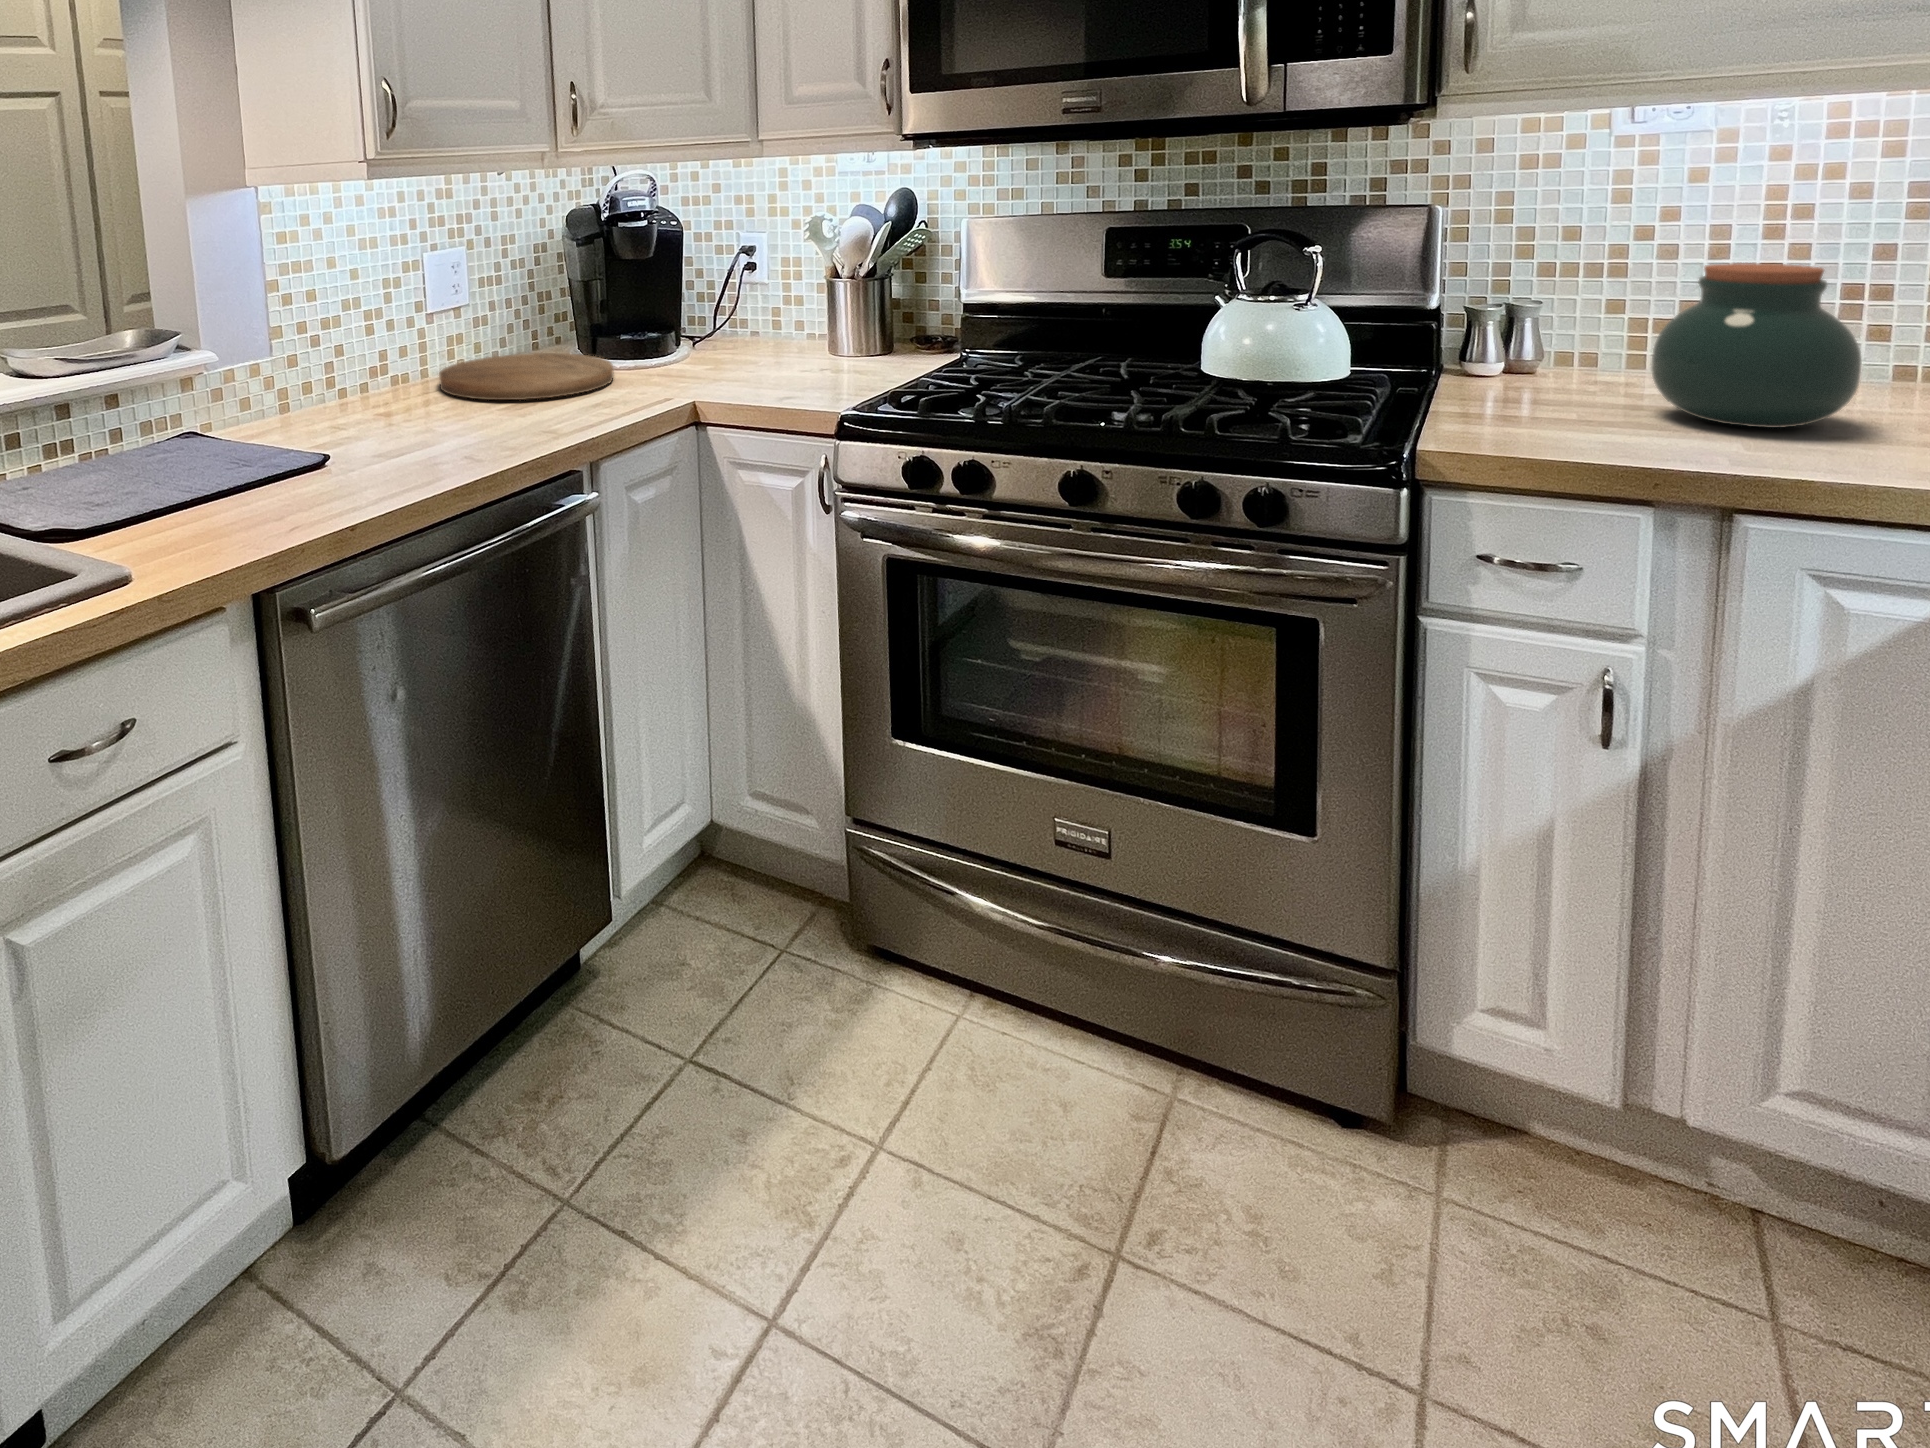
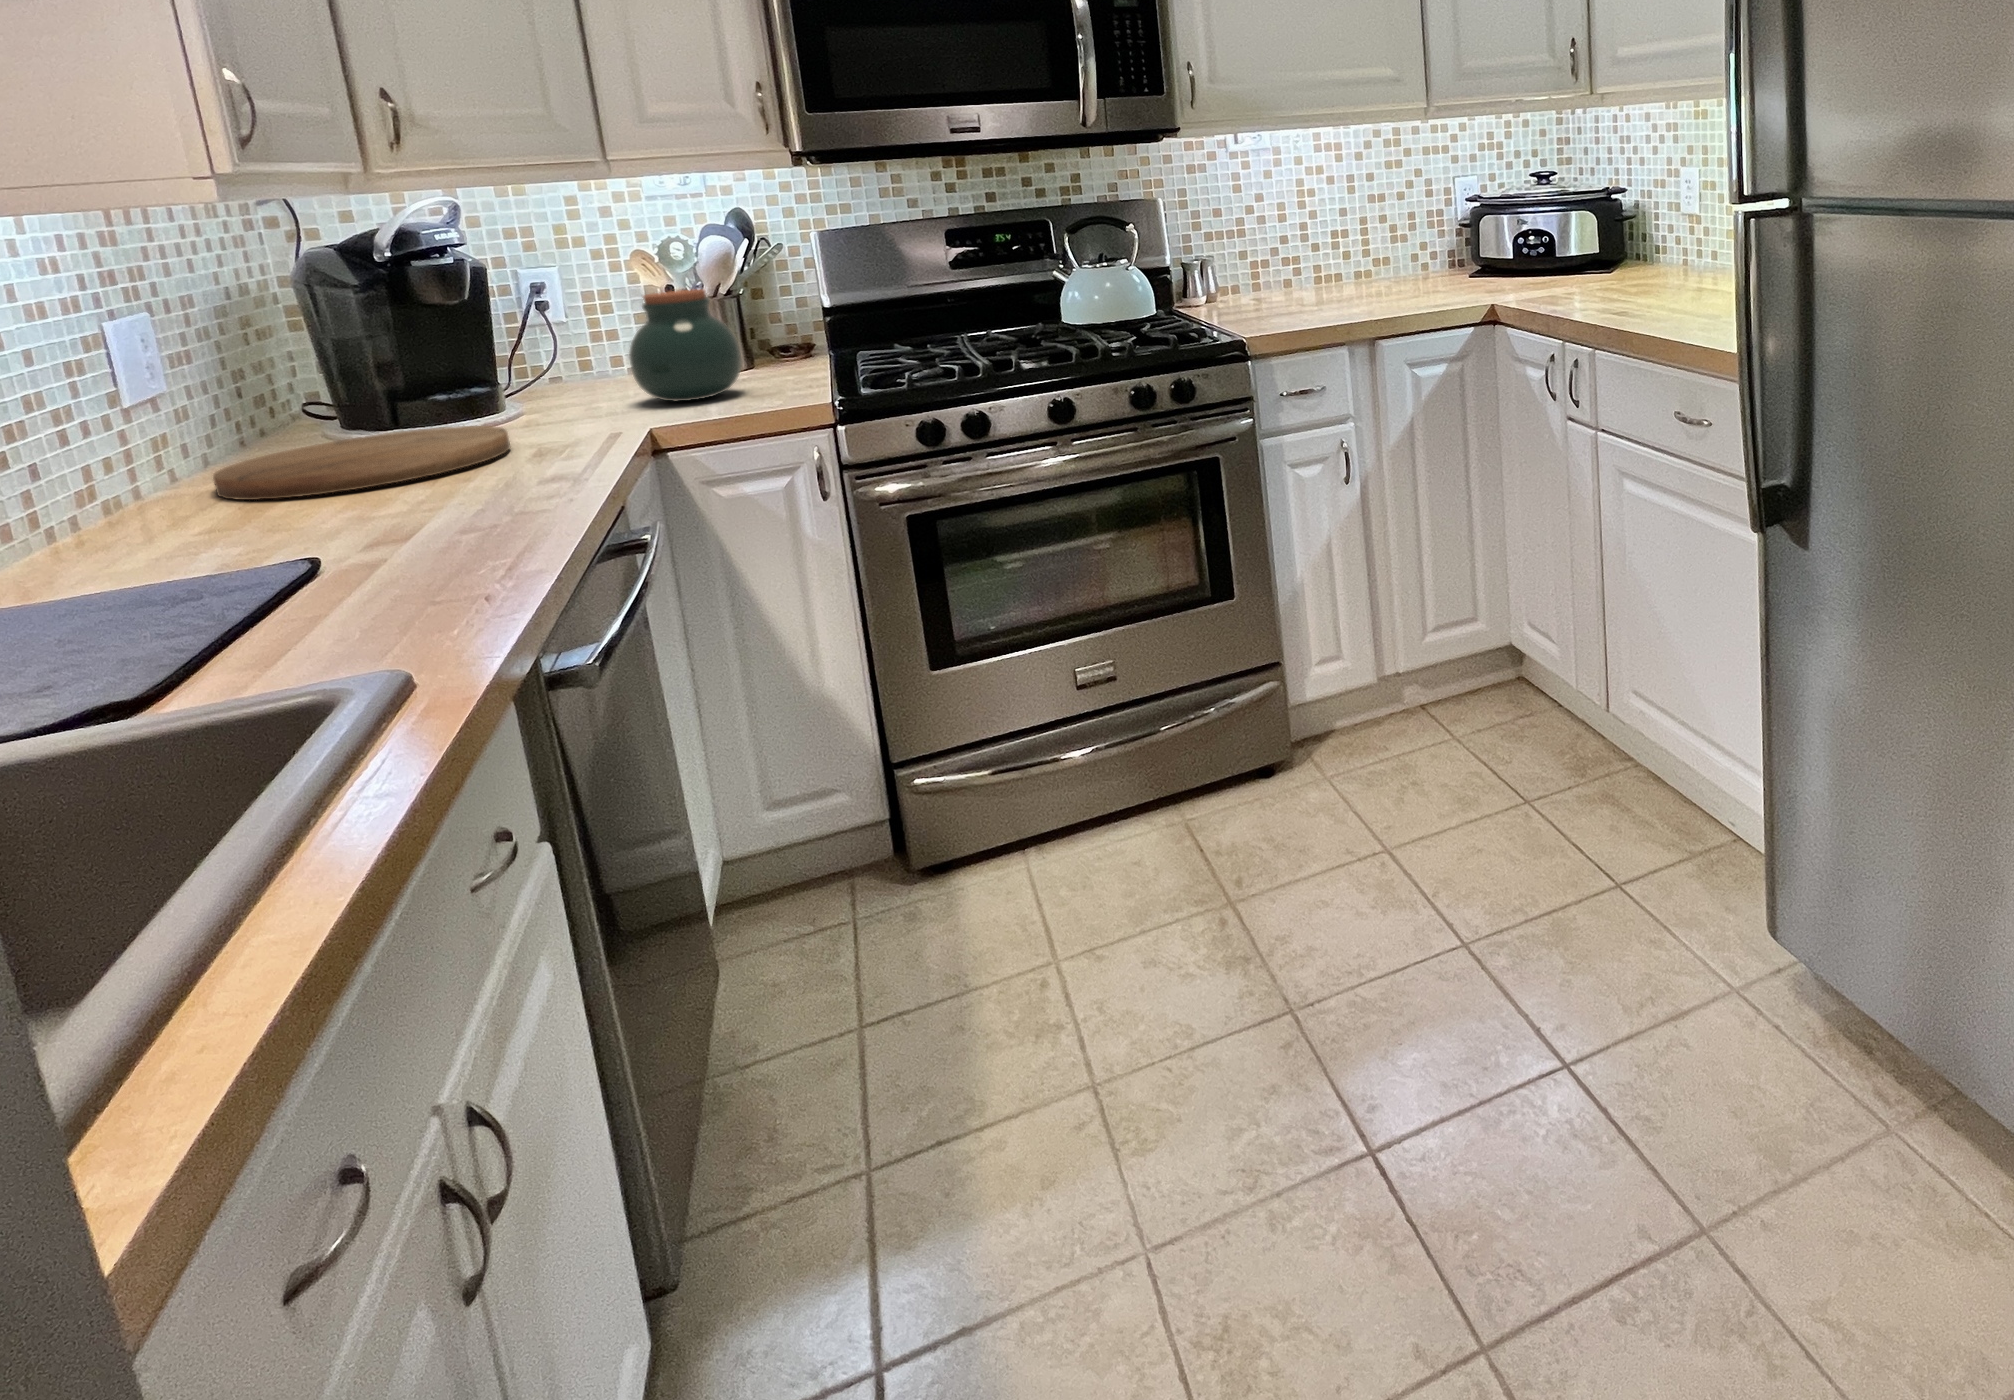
jar: present [1651,263,1862,428] -> present [629,289,742,401]

